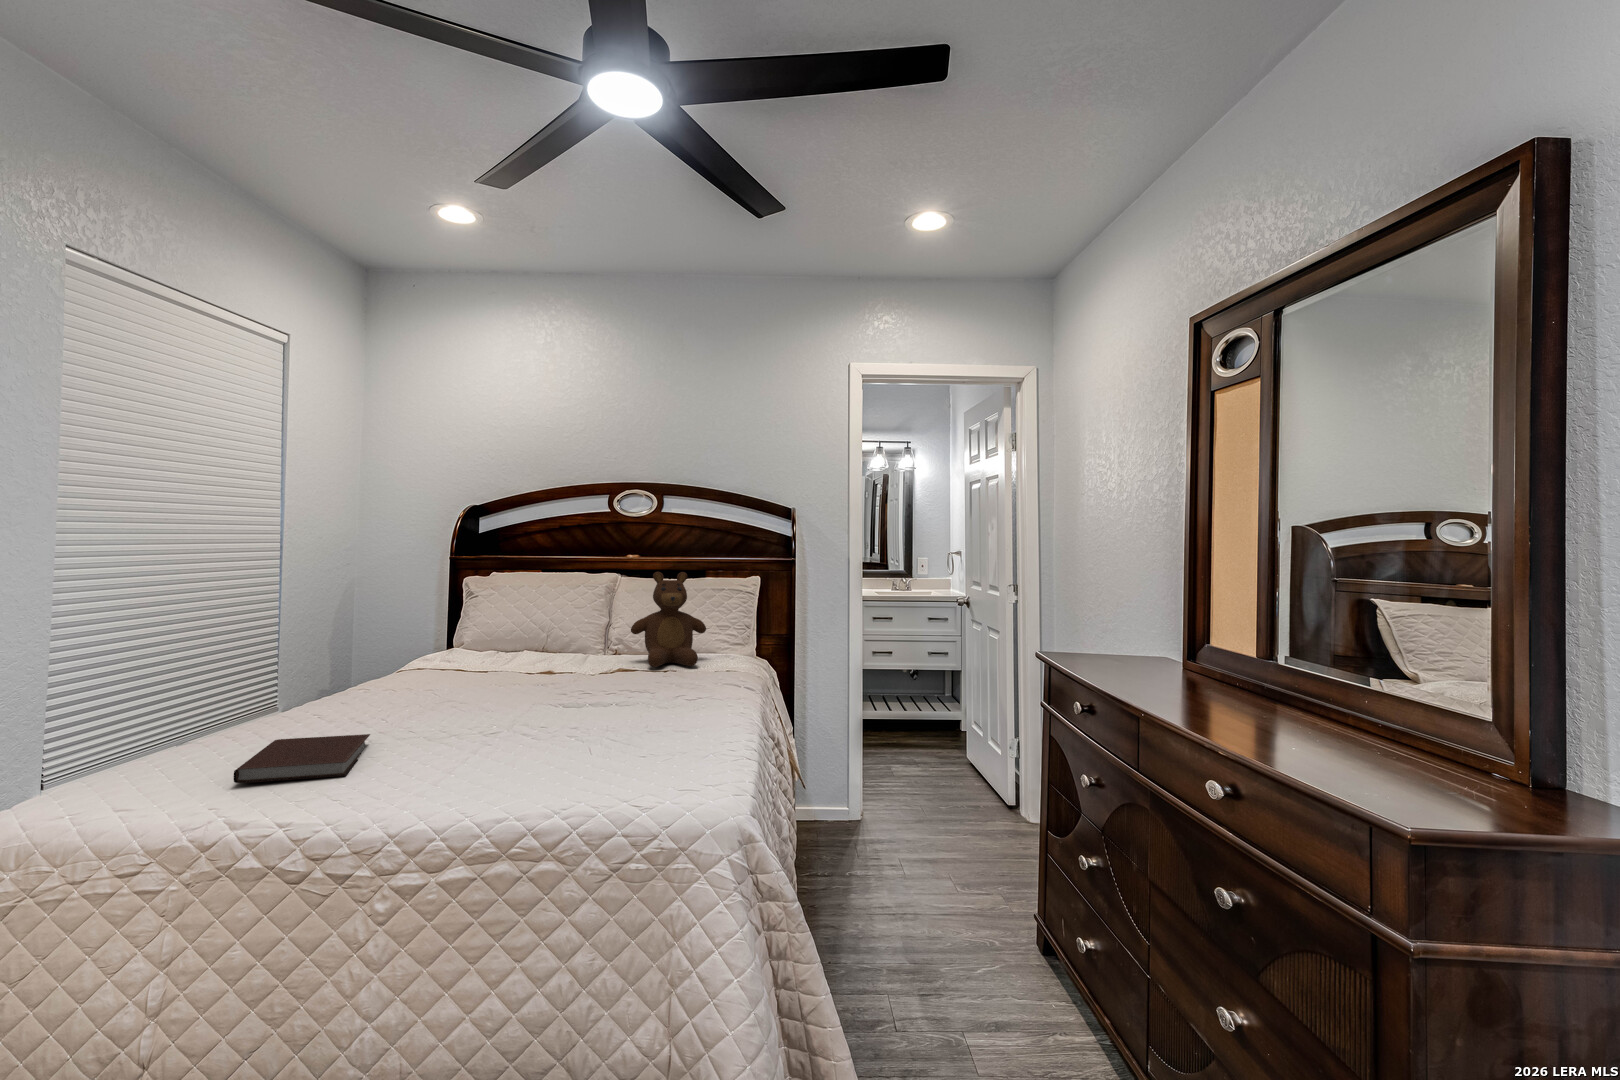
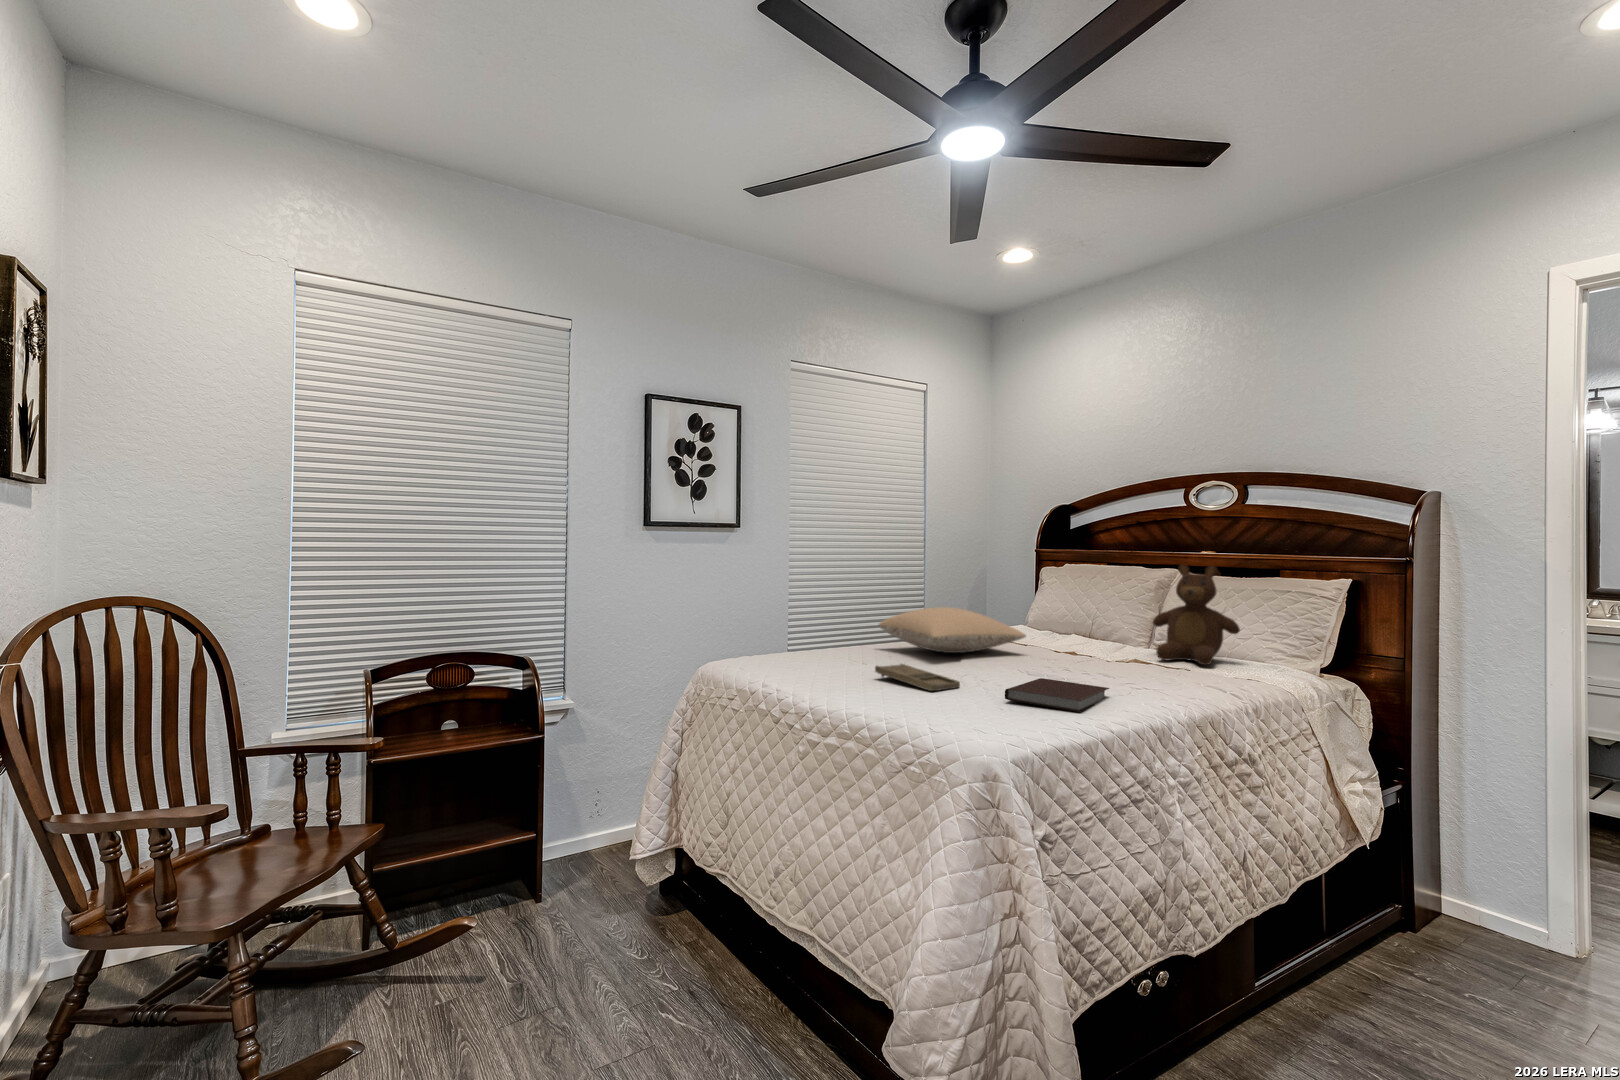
pillow: none [317,643,525,702] -> present [879,607,1026,653]
tray: none [418,732,548,760] -> present [875,664,960,691]
notebook: present [234,734,370,783] -> present [1005,678,1109,712]

